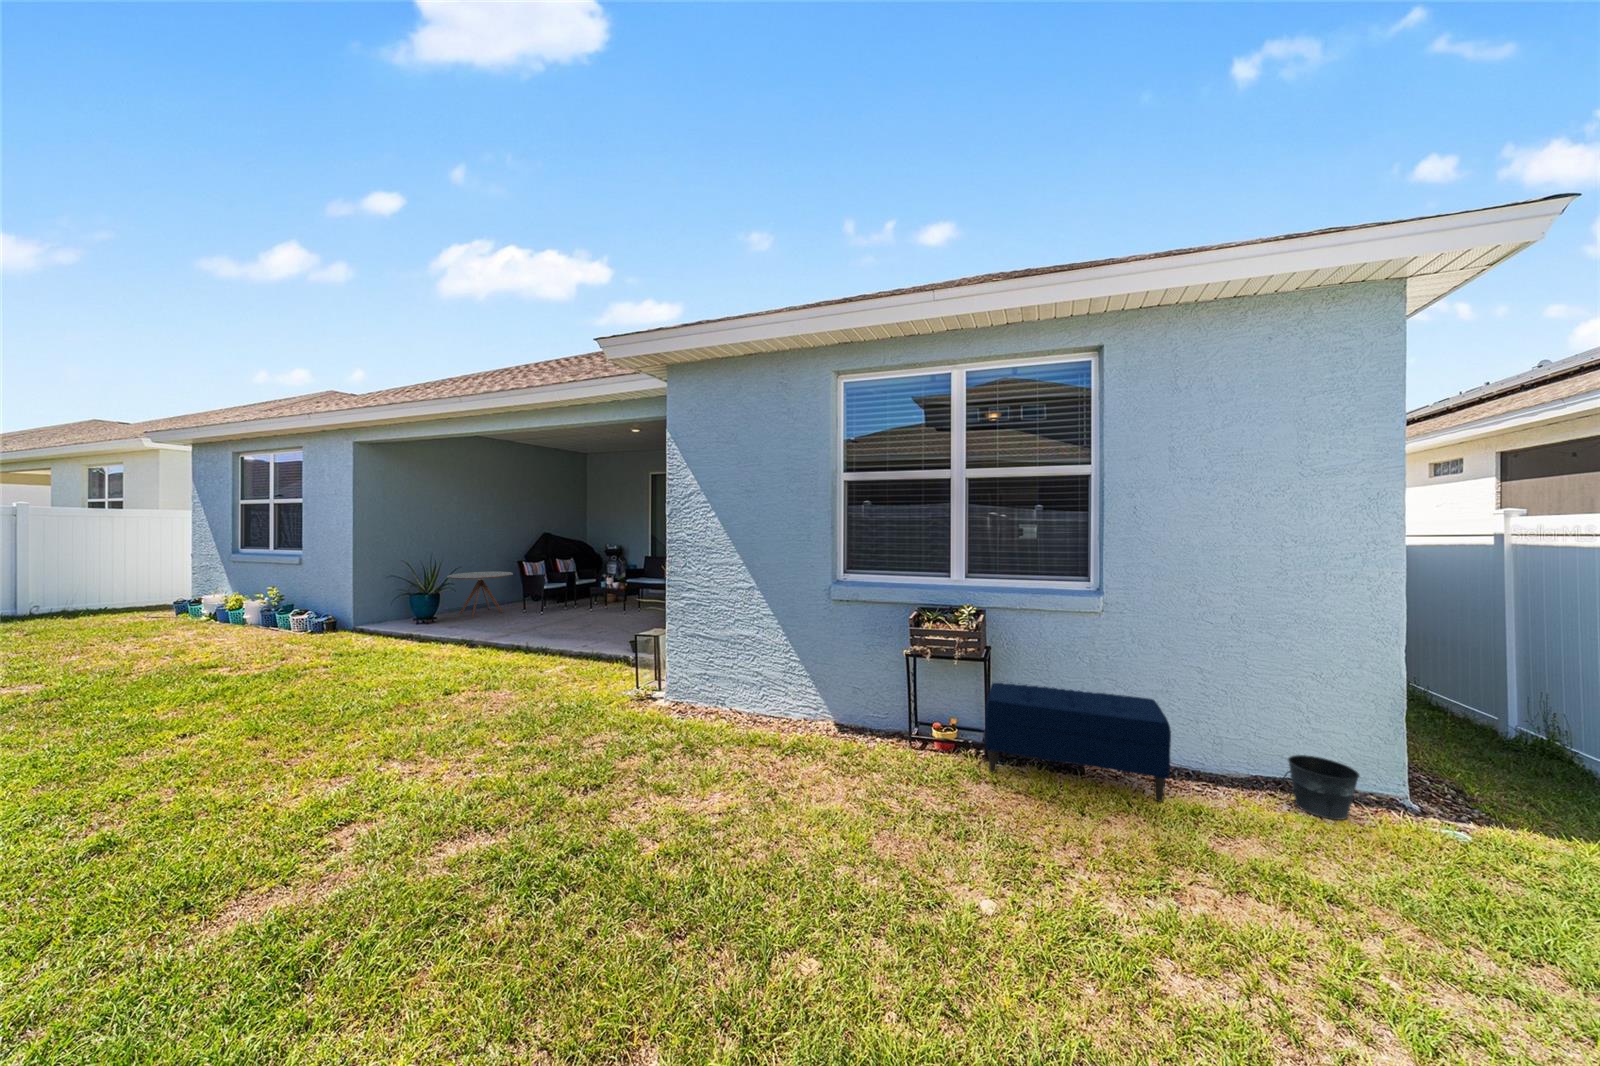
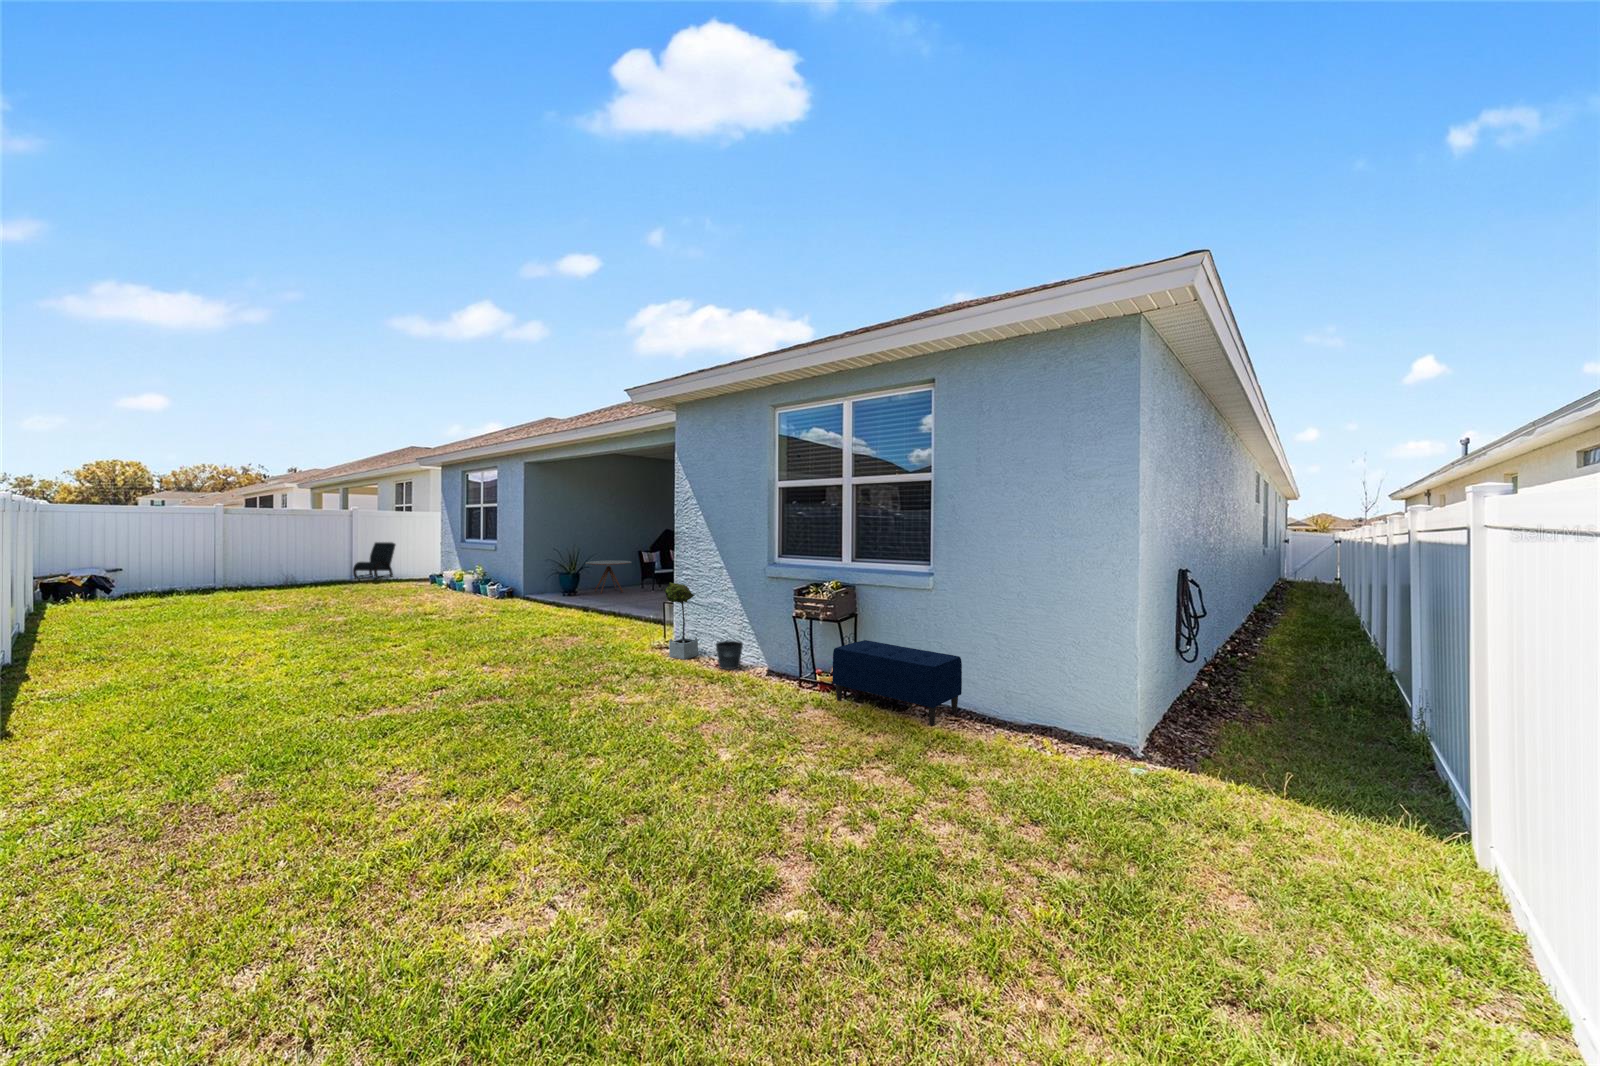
lounge chair: none [16,554,102,612] -> present [353,542,395,579]
potted tree: none [667,611,714,721] -> present [665,582,698,659]
bucket: present [1281,755,1359,820] -> present [715,641,743,669]

